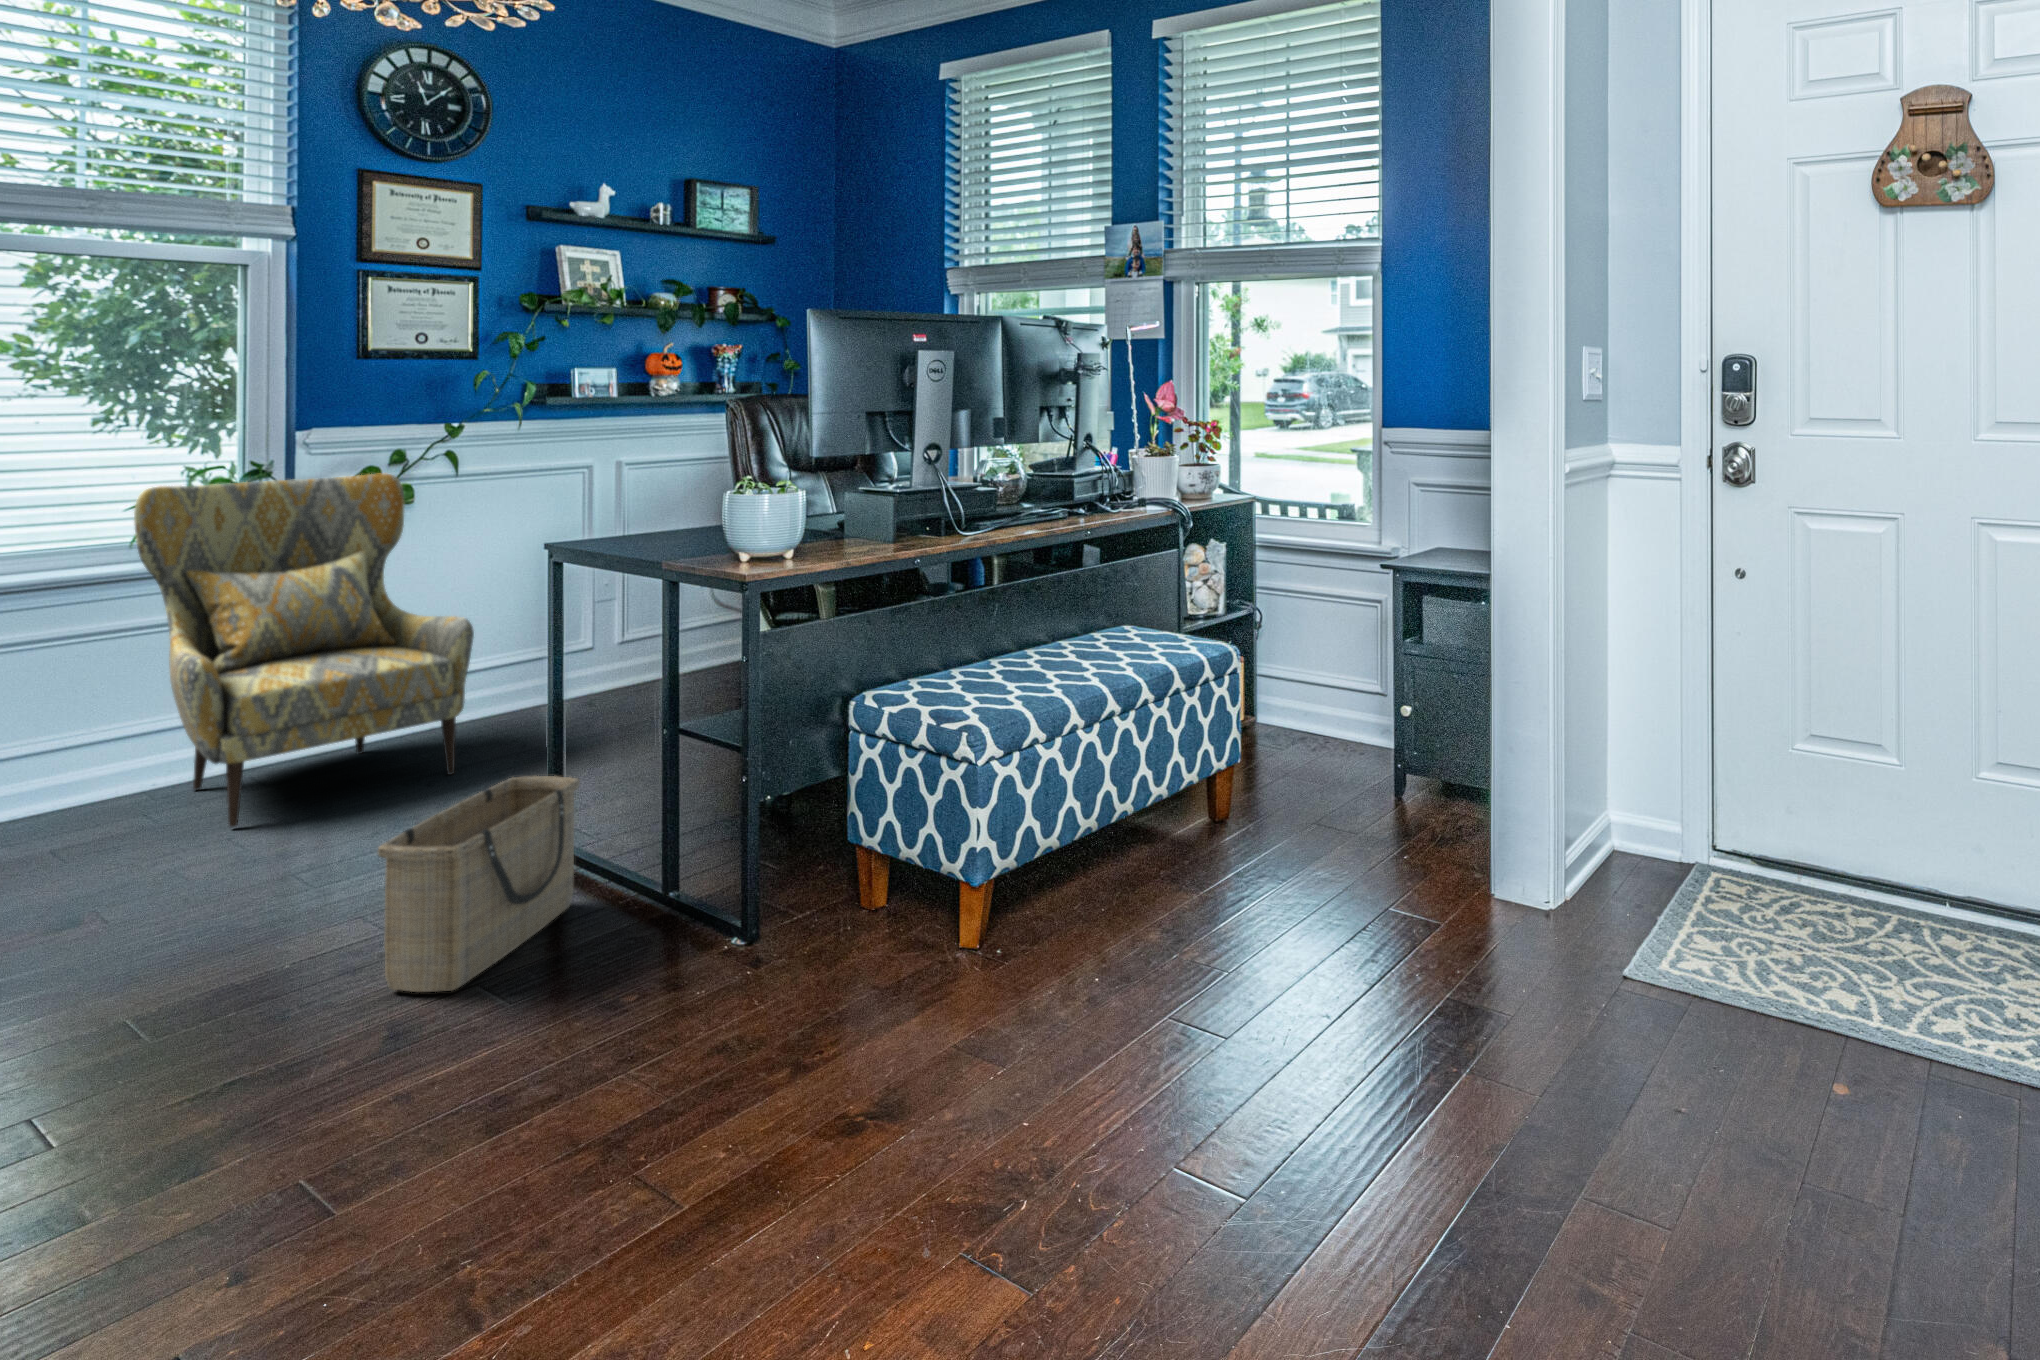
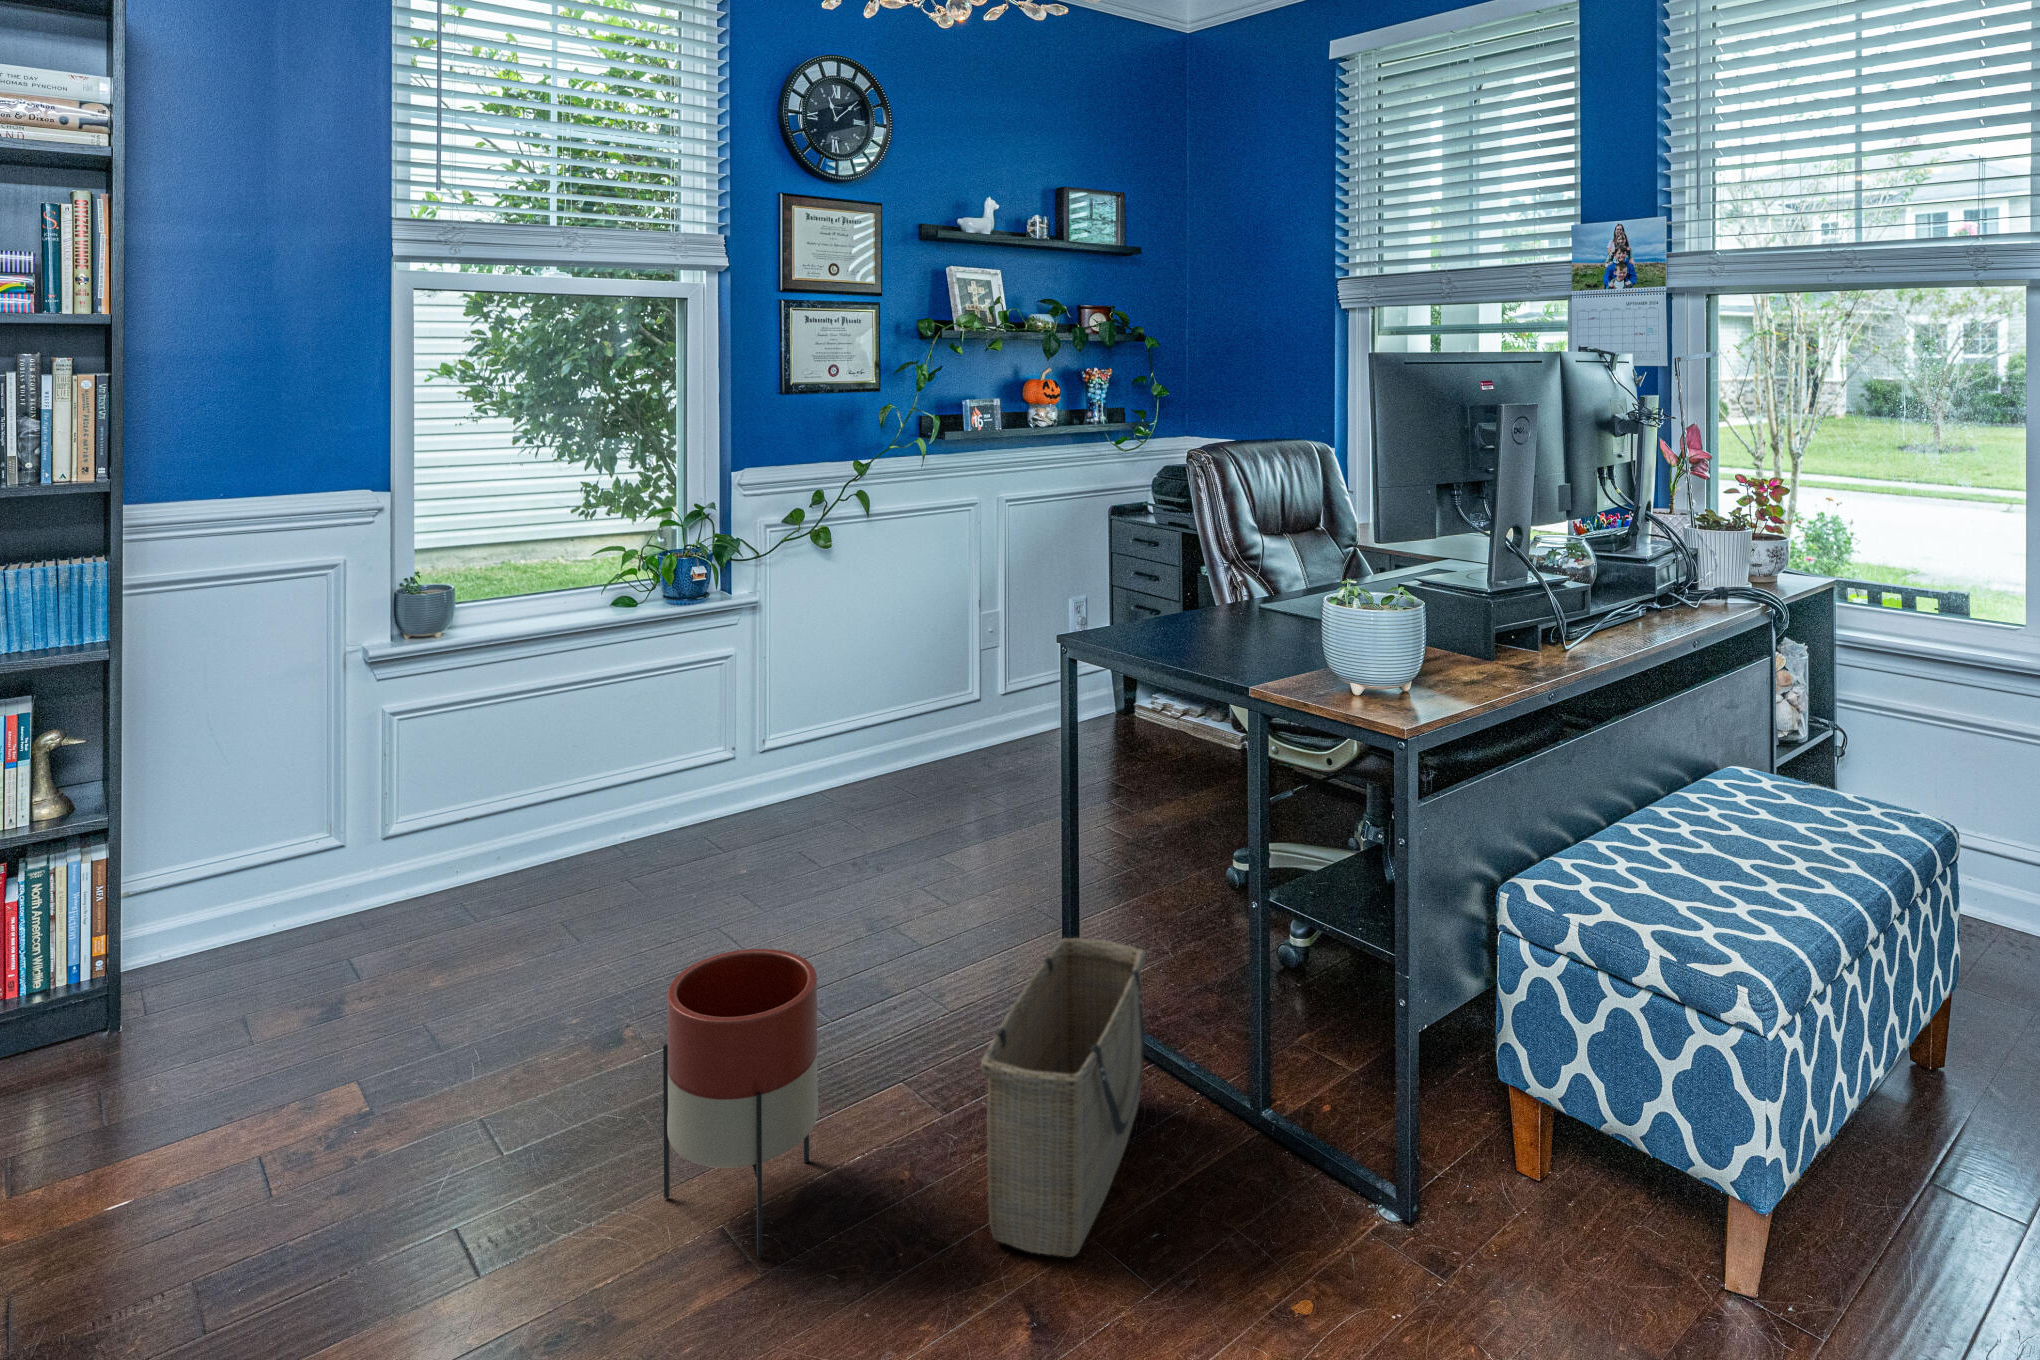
armchair: present [134,473,474,827] -> none [607,518,917,916]
planter: none [85,792,245,1025] -> present [663,949,818,1258]

